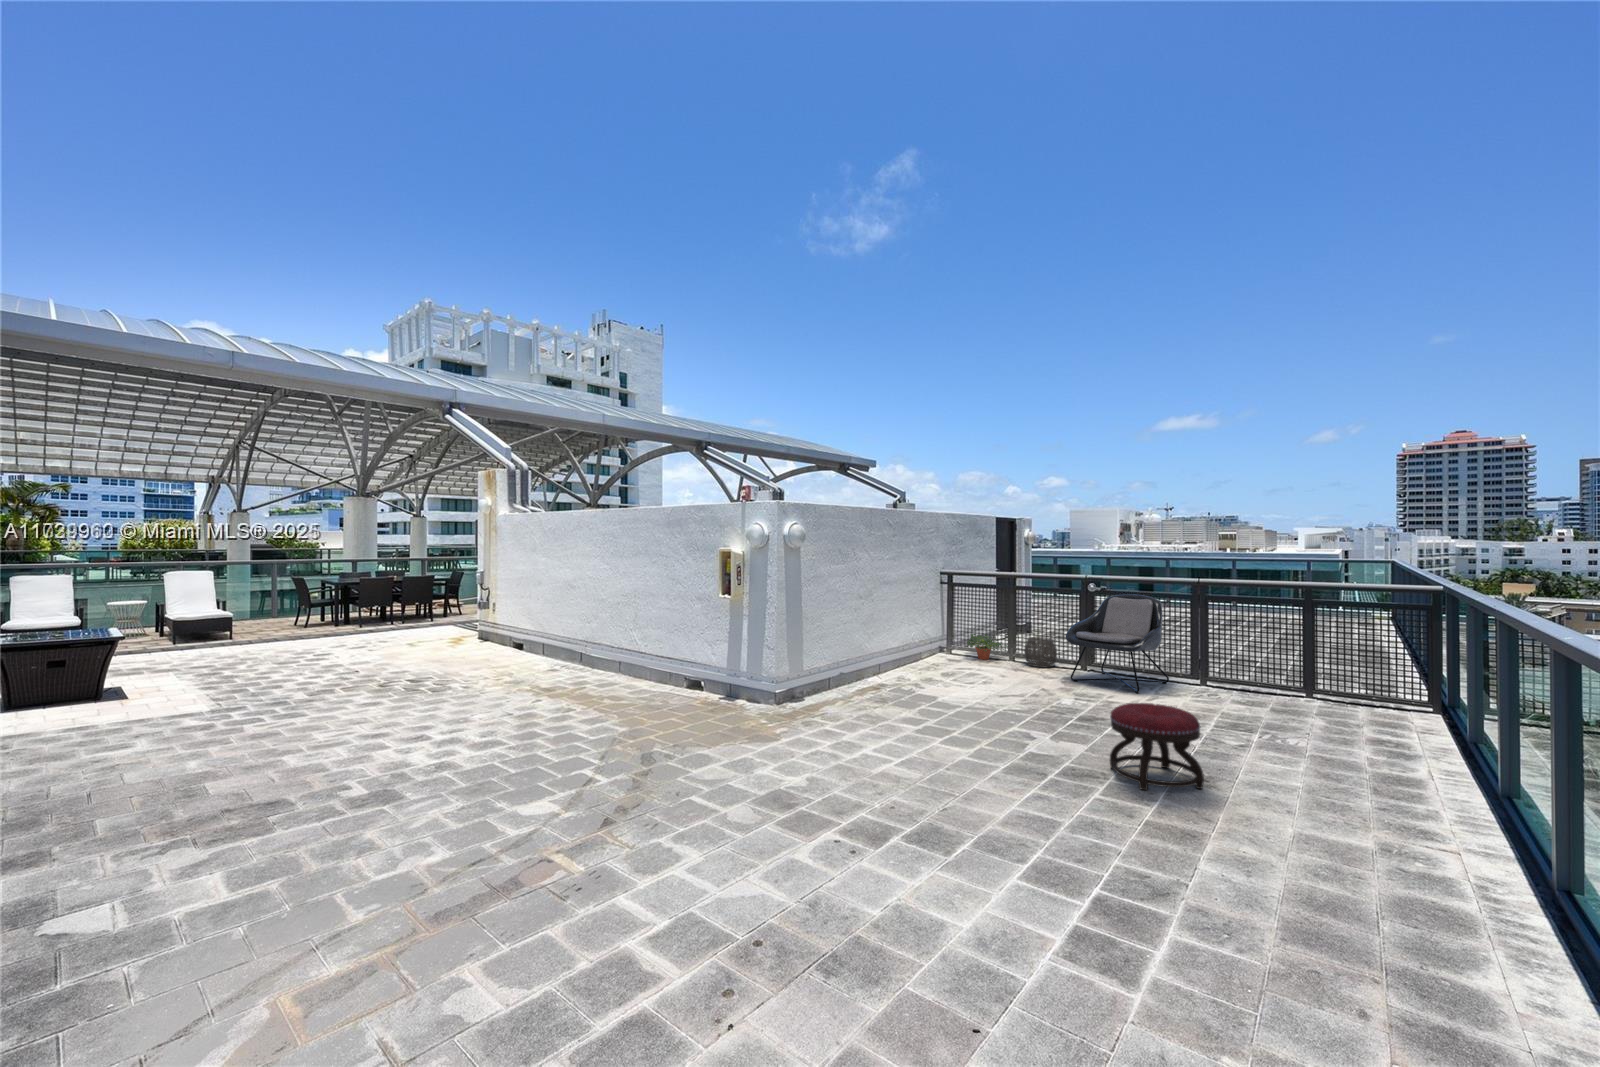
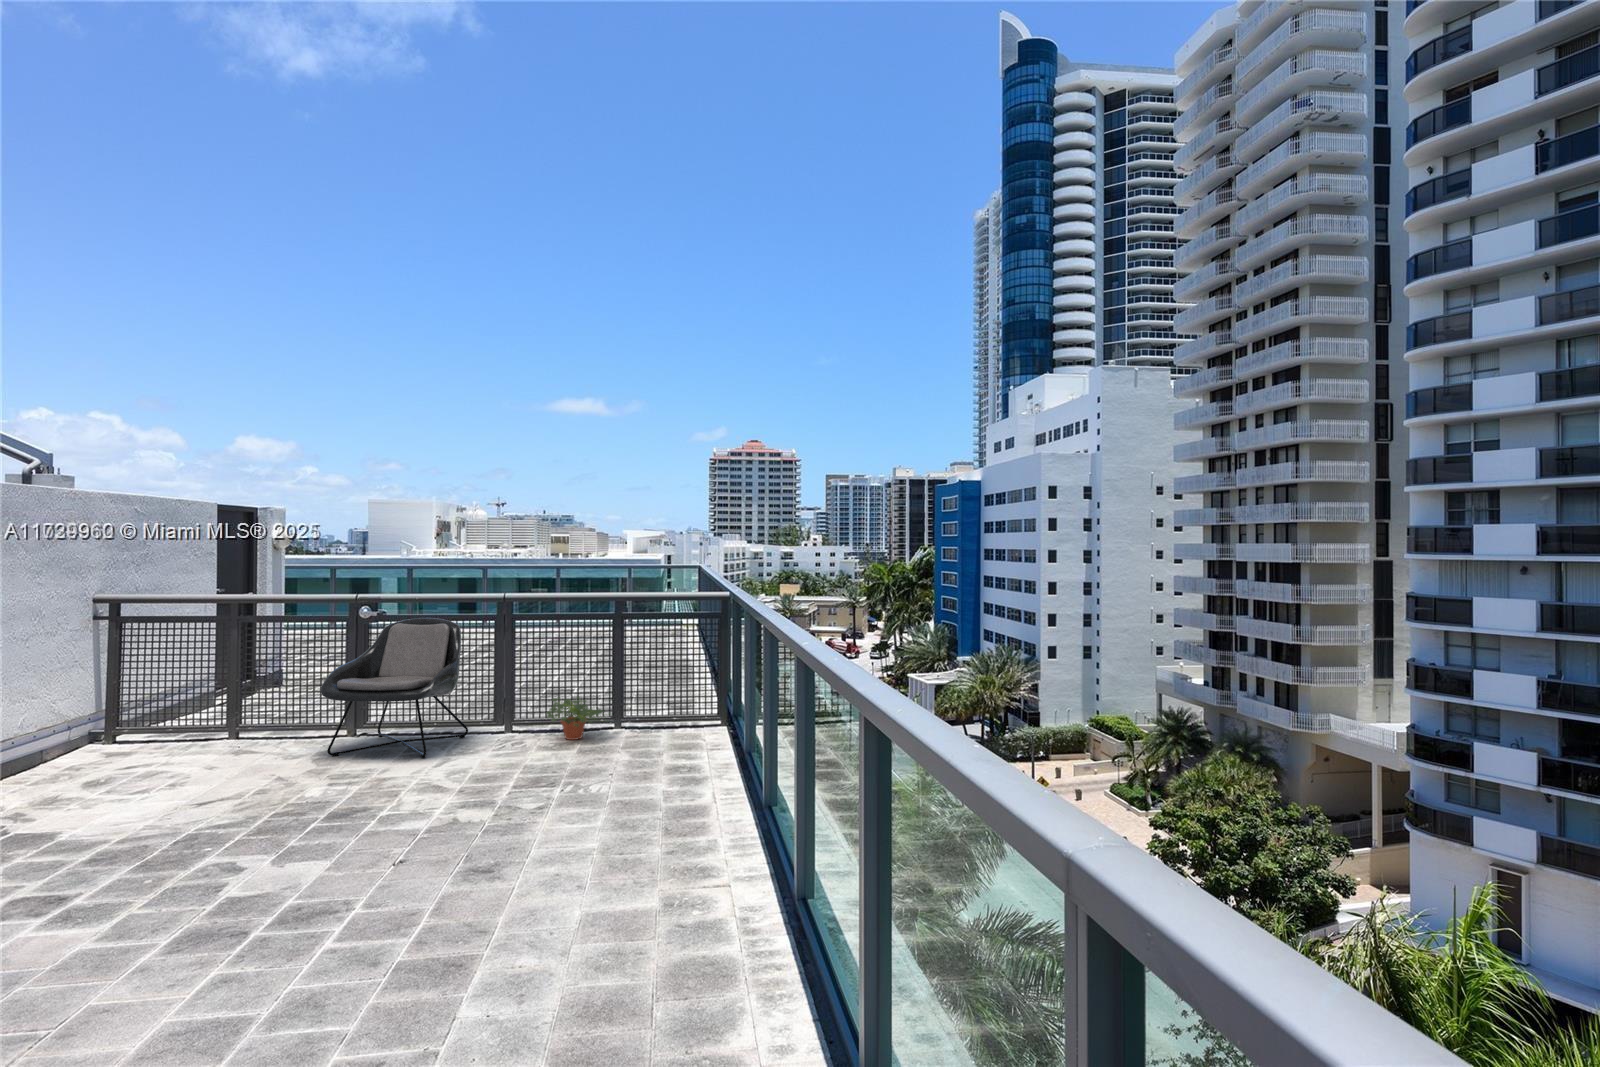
potted plant: present [967,634,1008,660] -> present [547,697,613,740]
woven basket: present [1024,637,1057,667] -> none [253,693,311,743]
ottoman: present [1110,703,1204,791] -> none [361,773,489,907]

